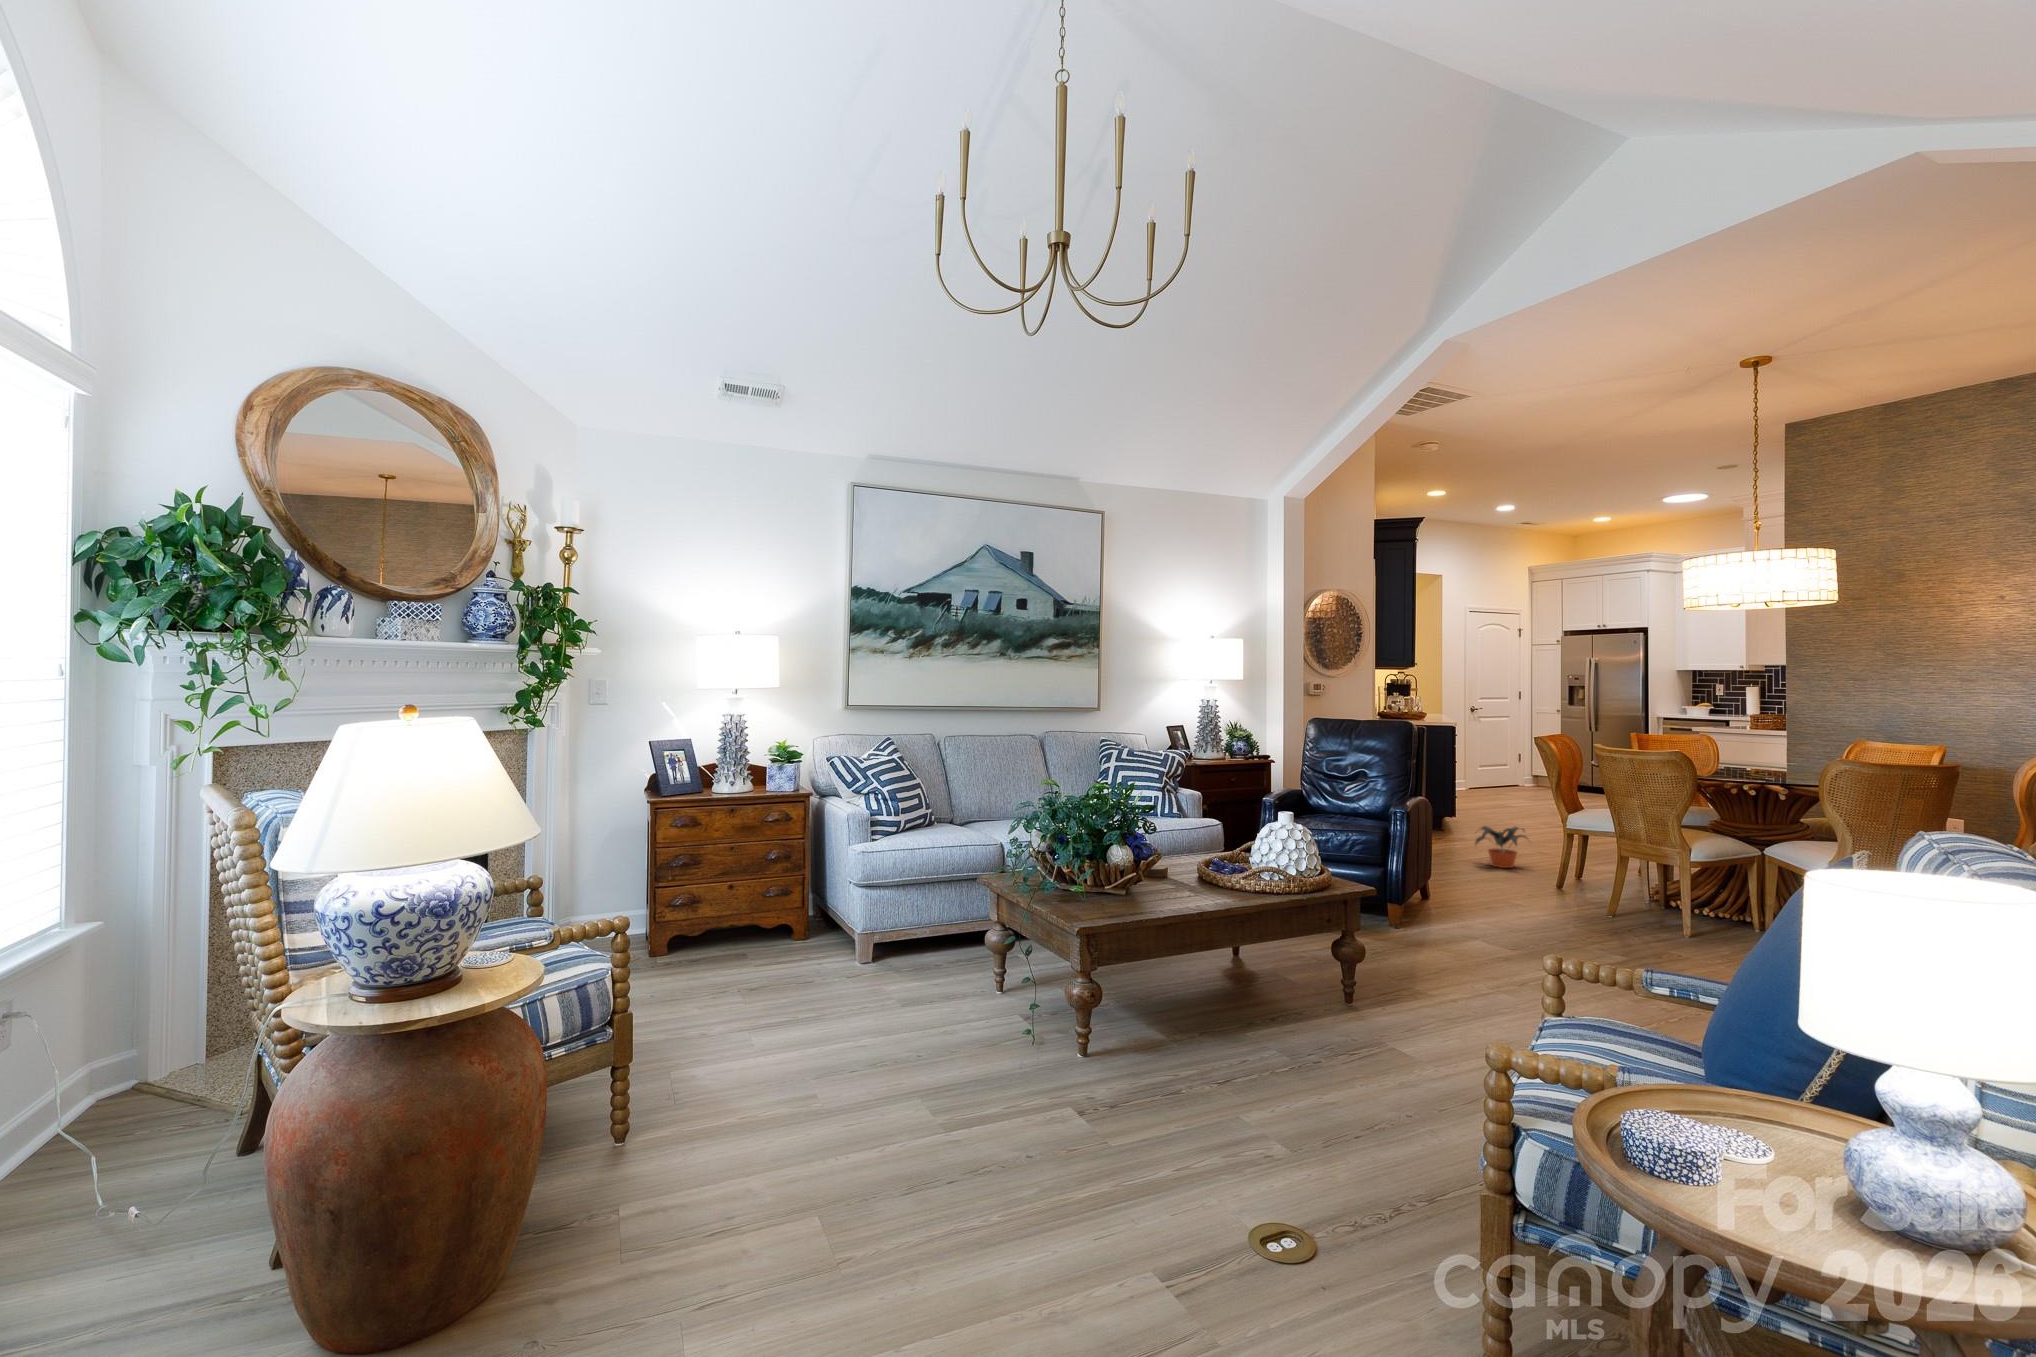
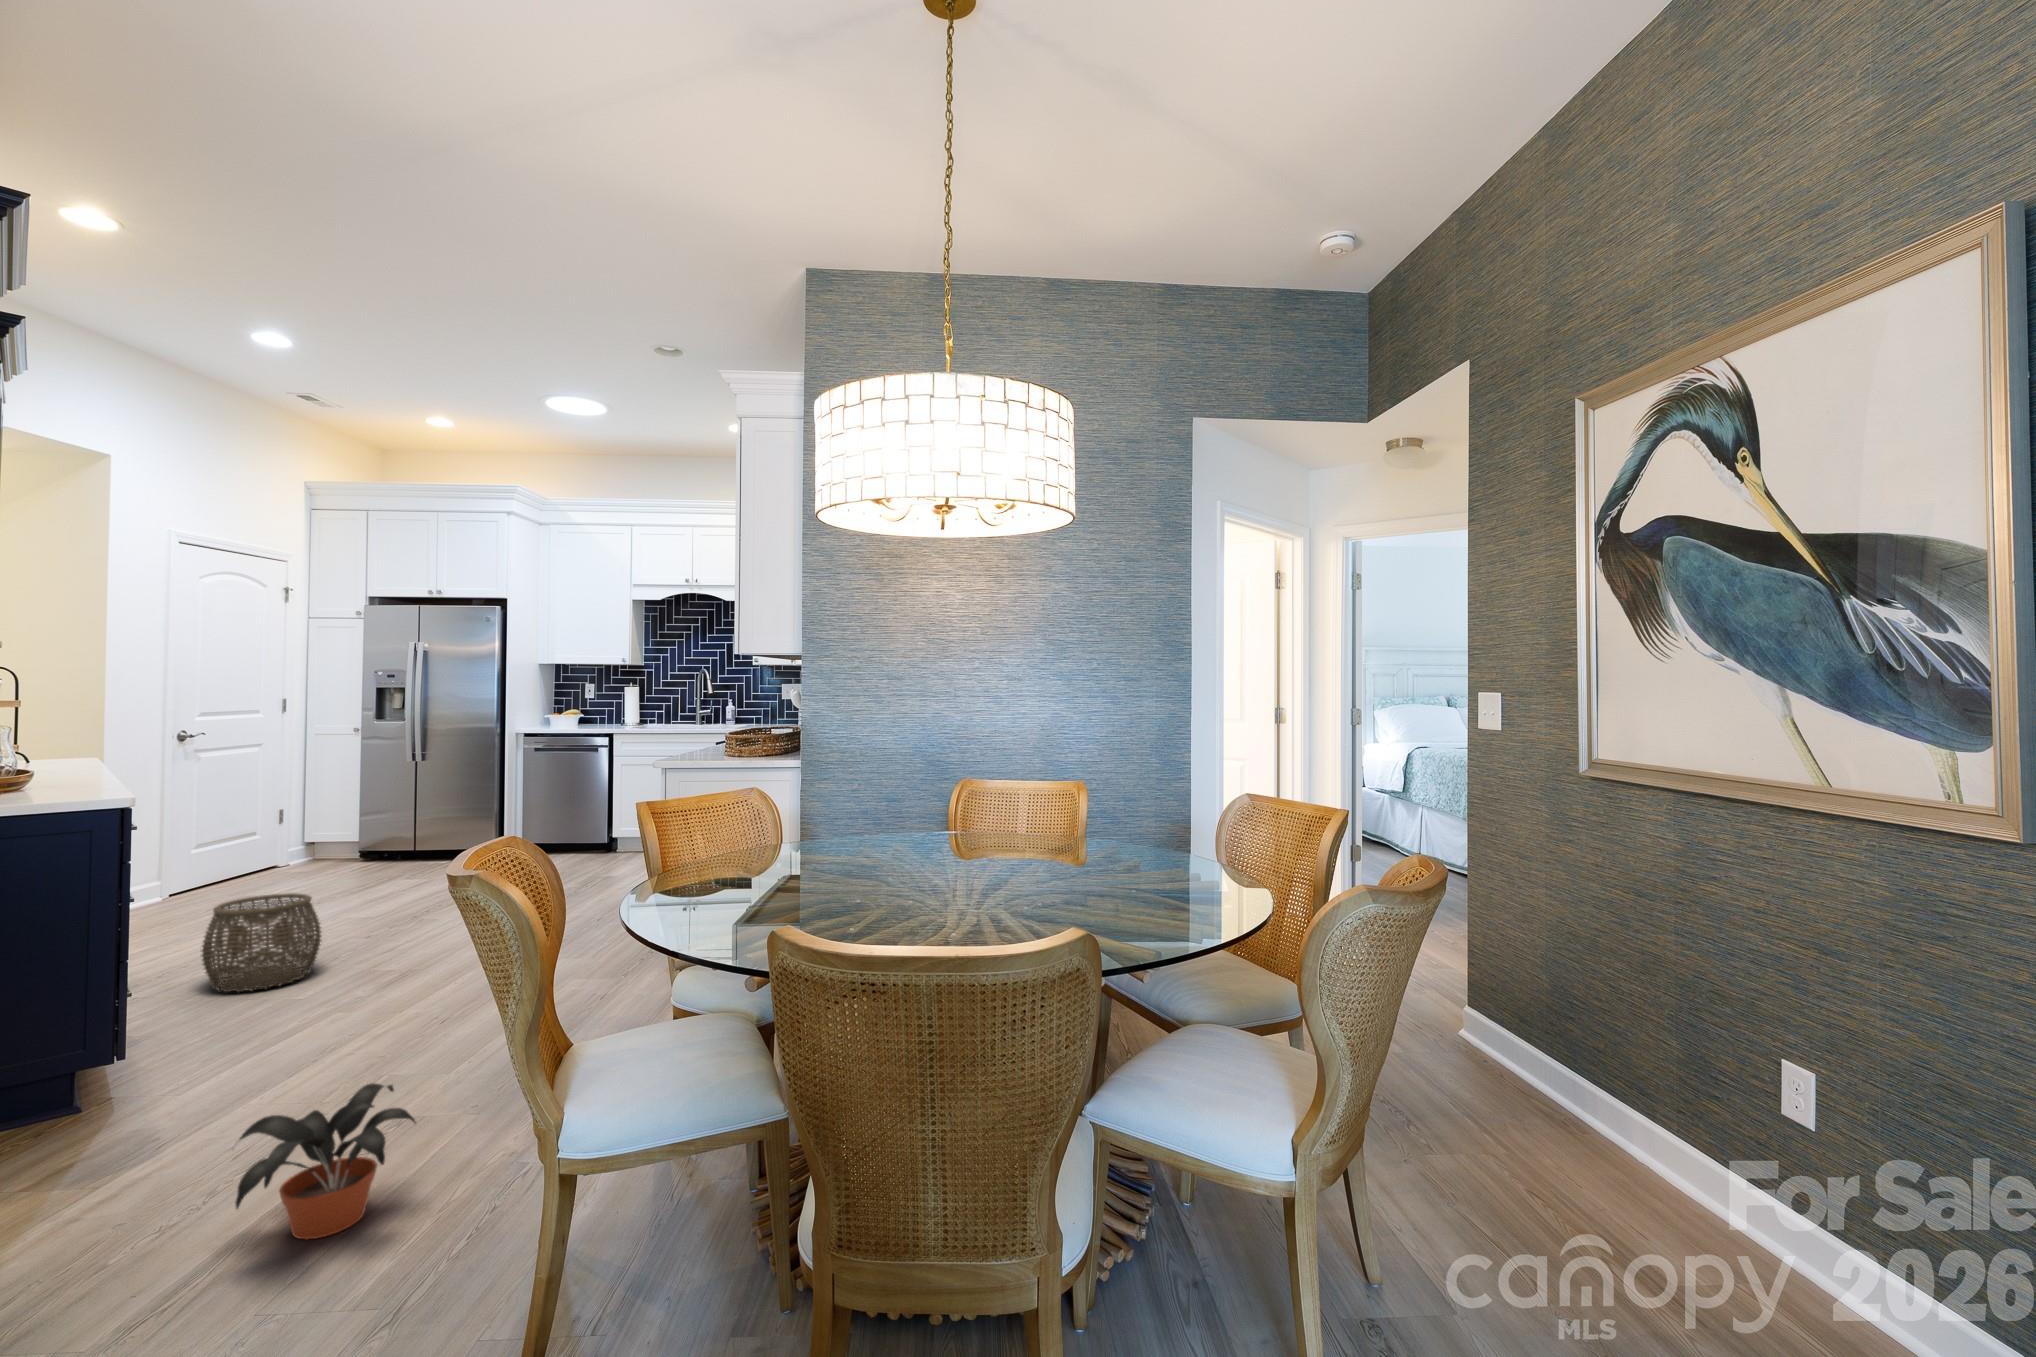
woven basket: none [1475,782,1523,823] -> present [202,893,321,992]

